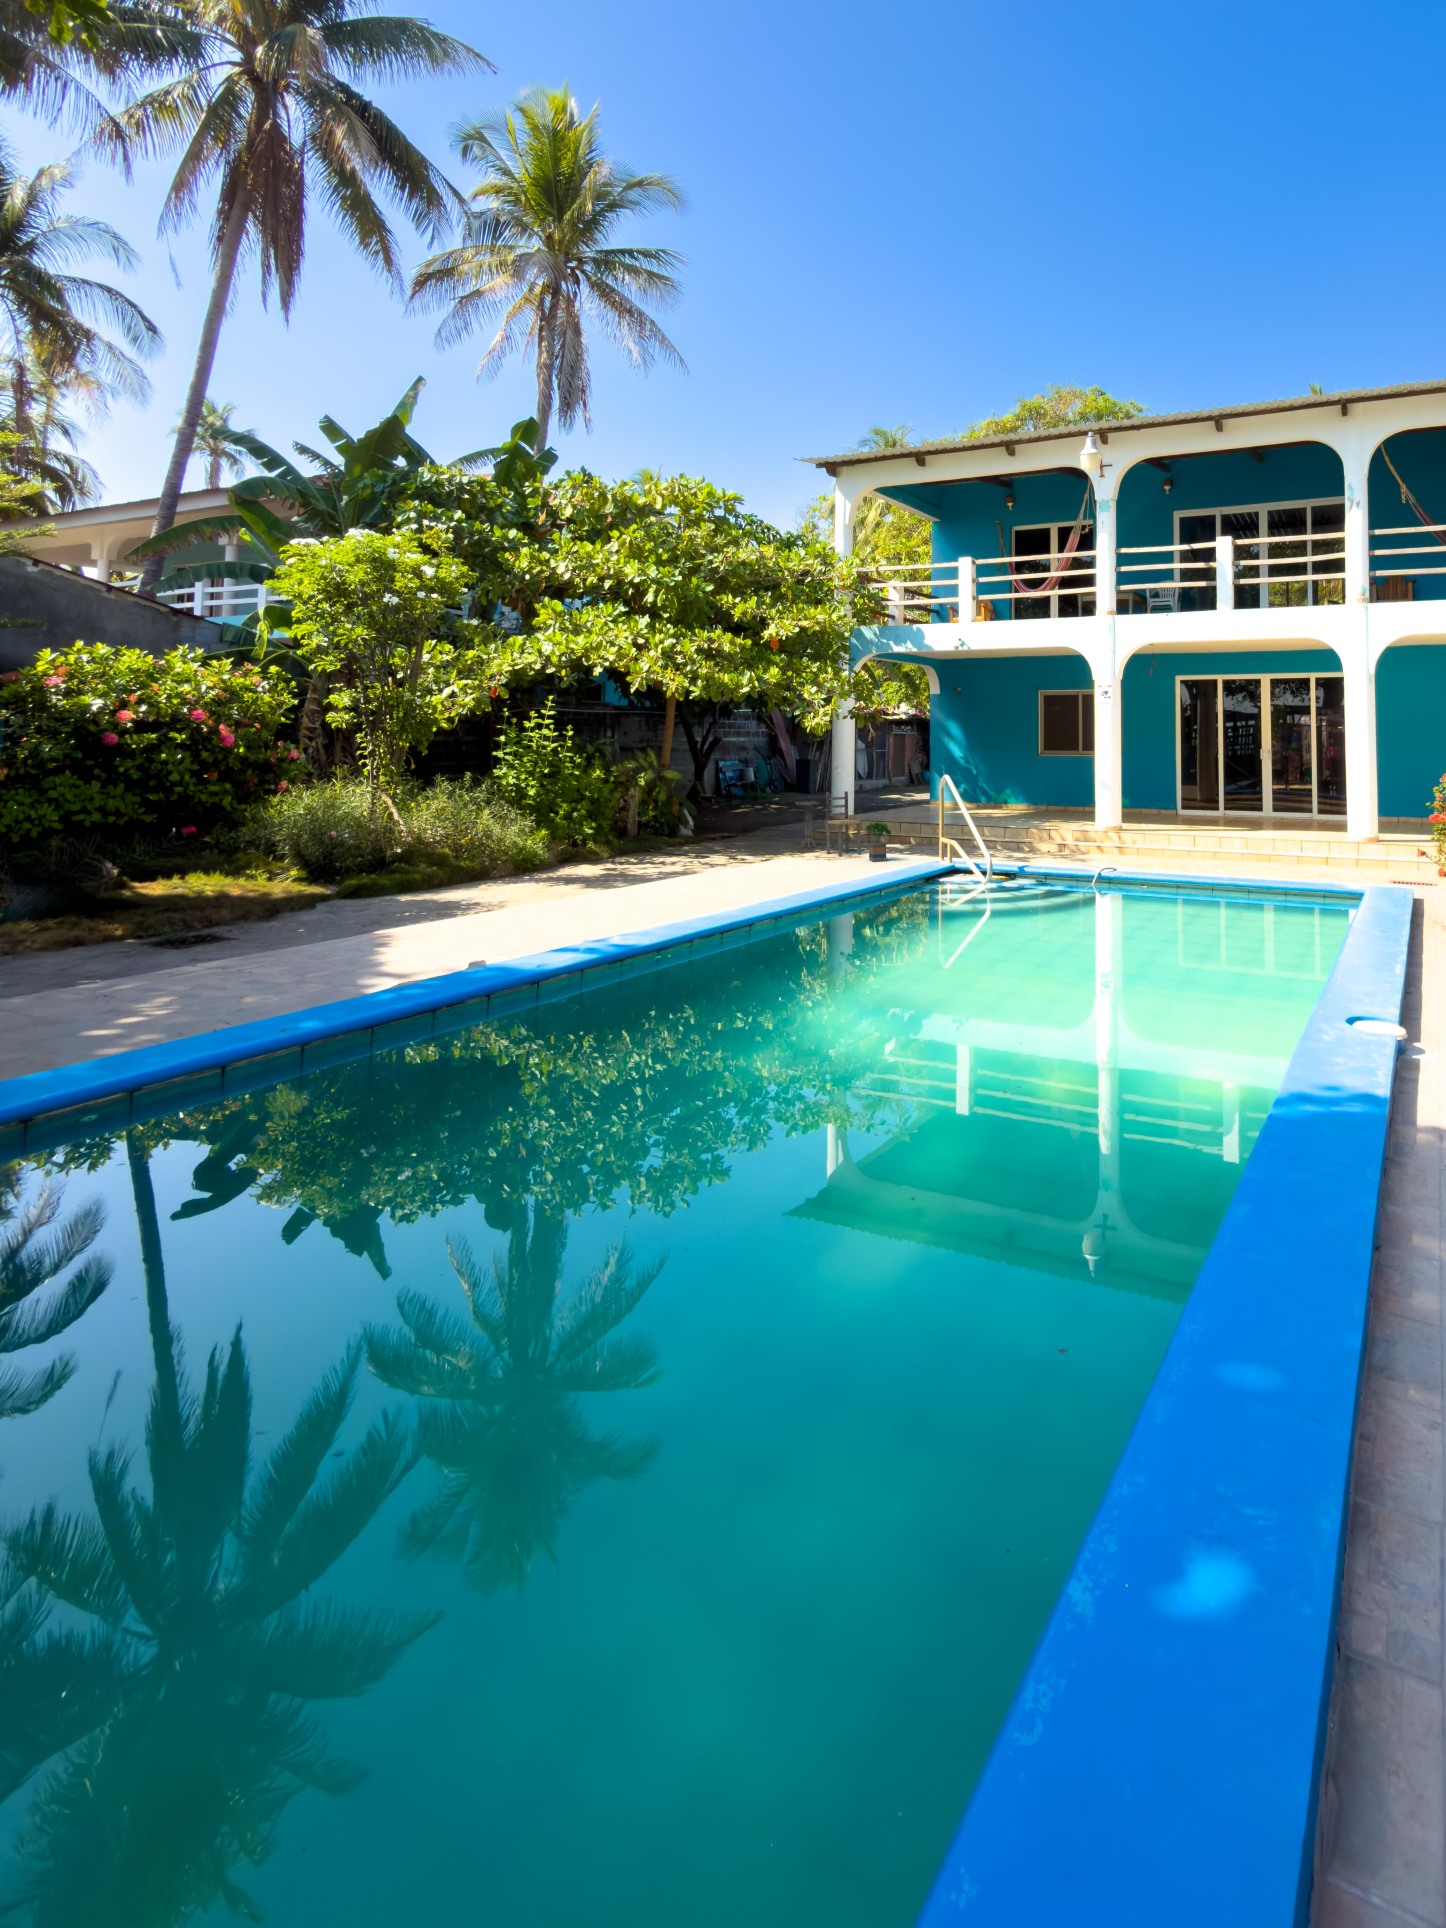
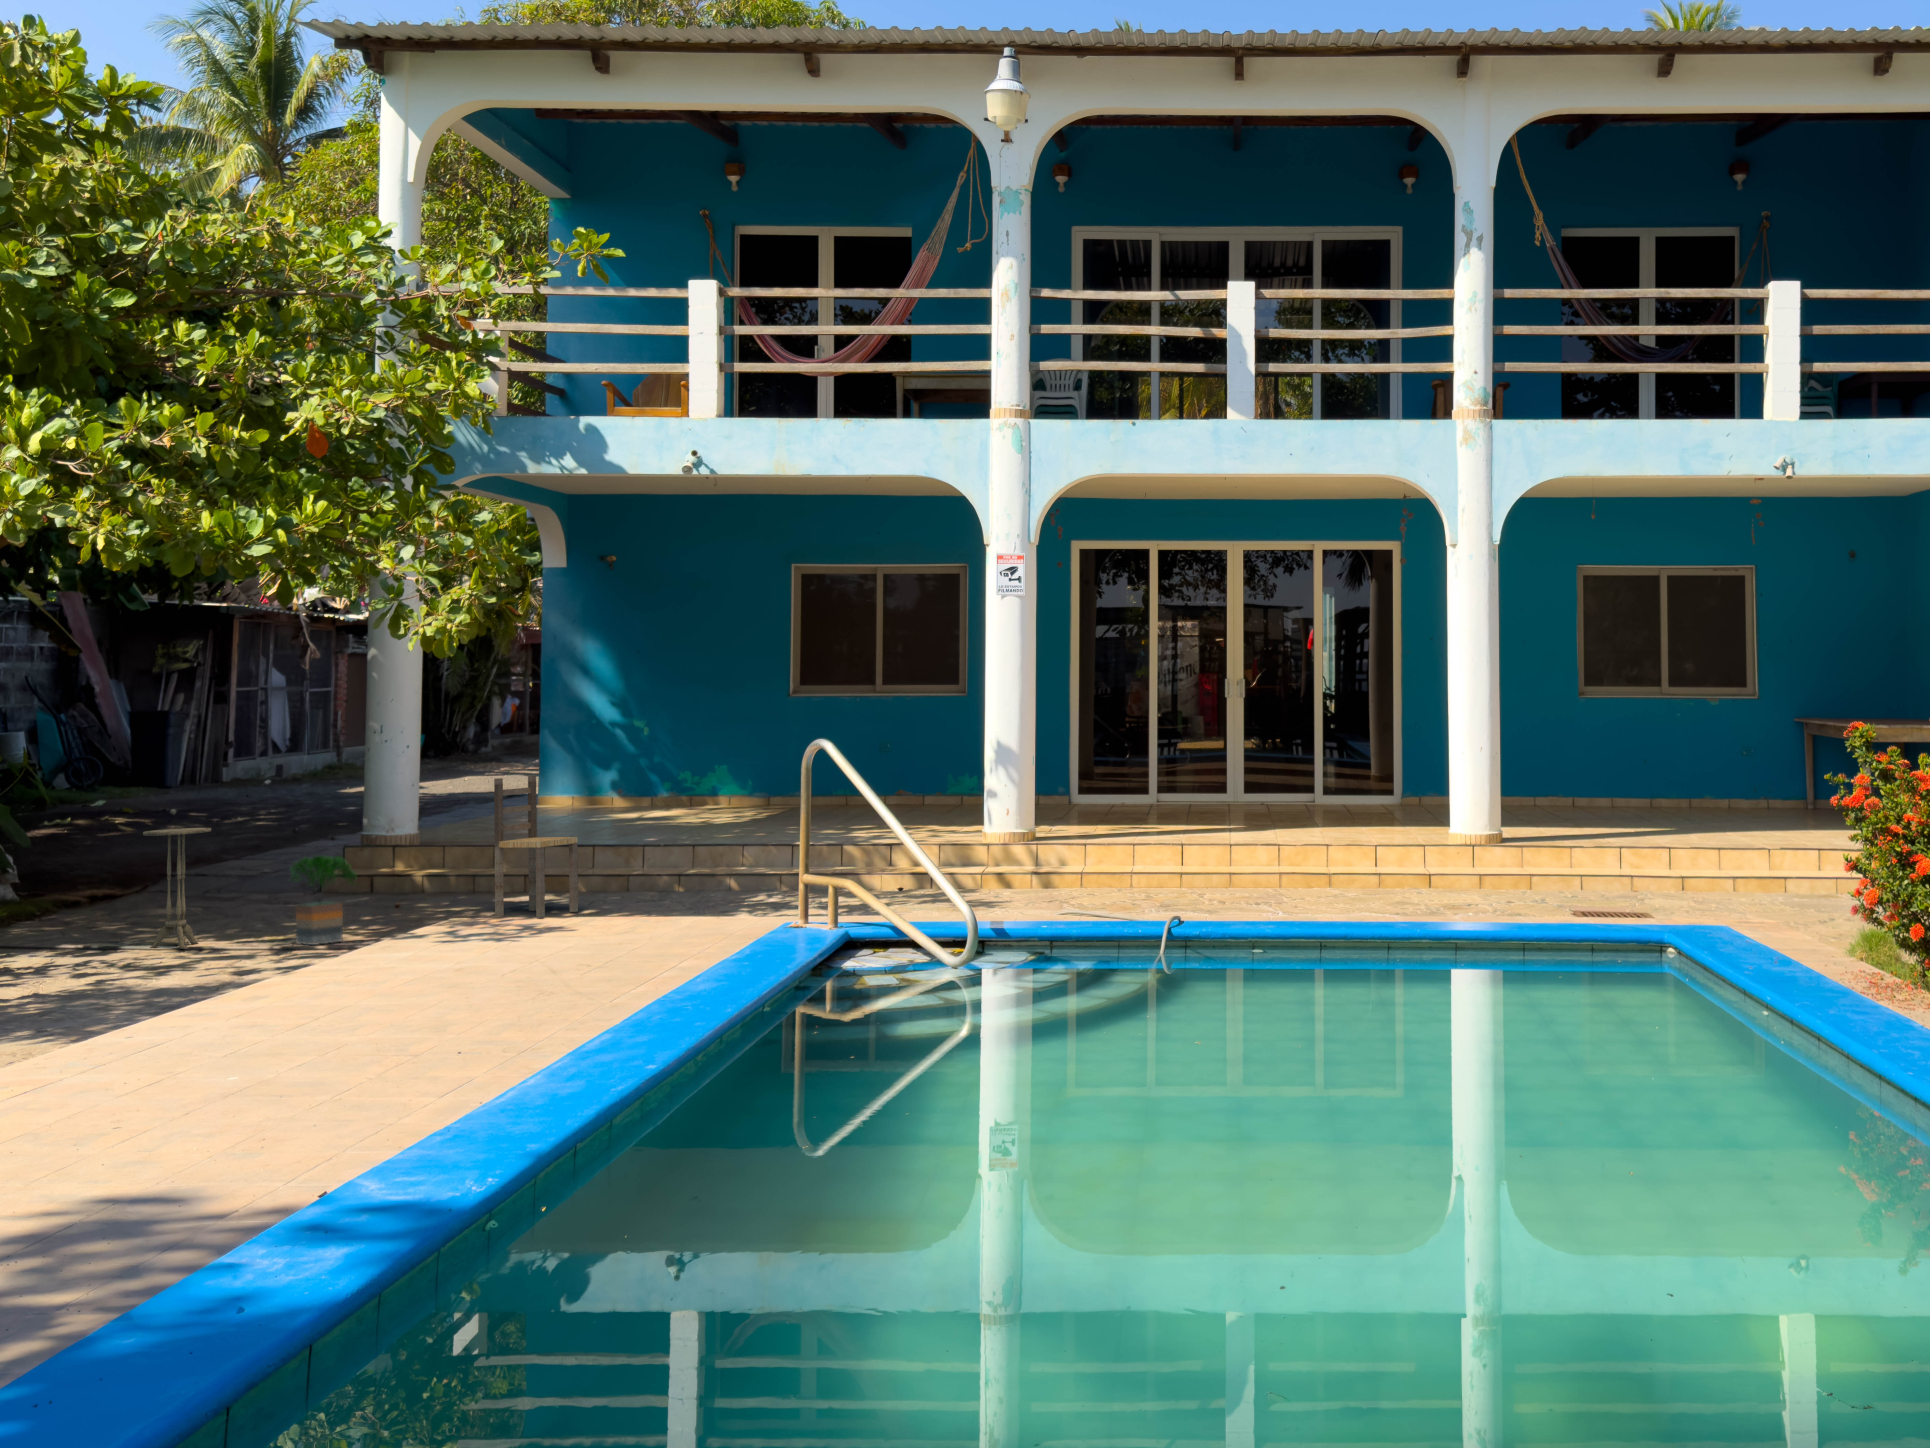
side table: present [802,803,816,846] -> present [143,828,211,949]
potted tree: present [866,823,891,862] -> present [290,856,356,945]

